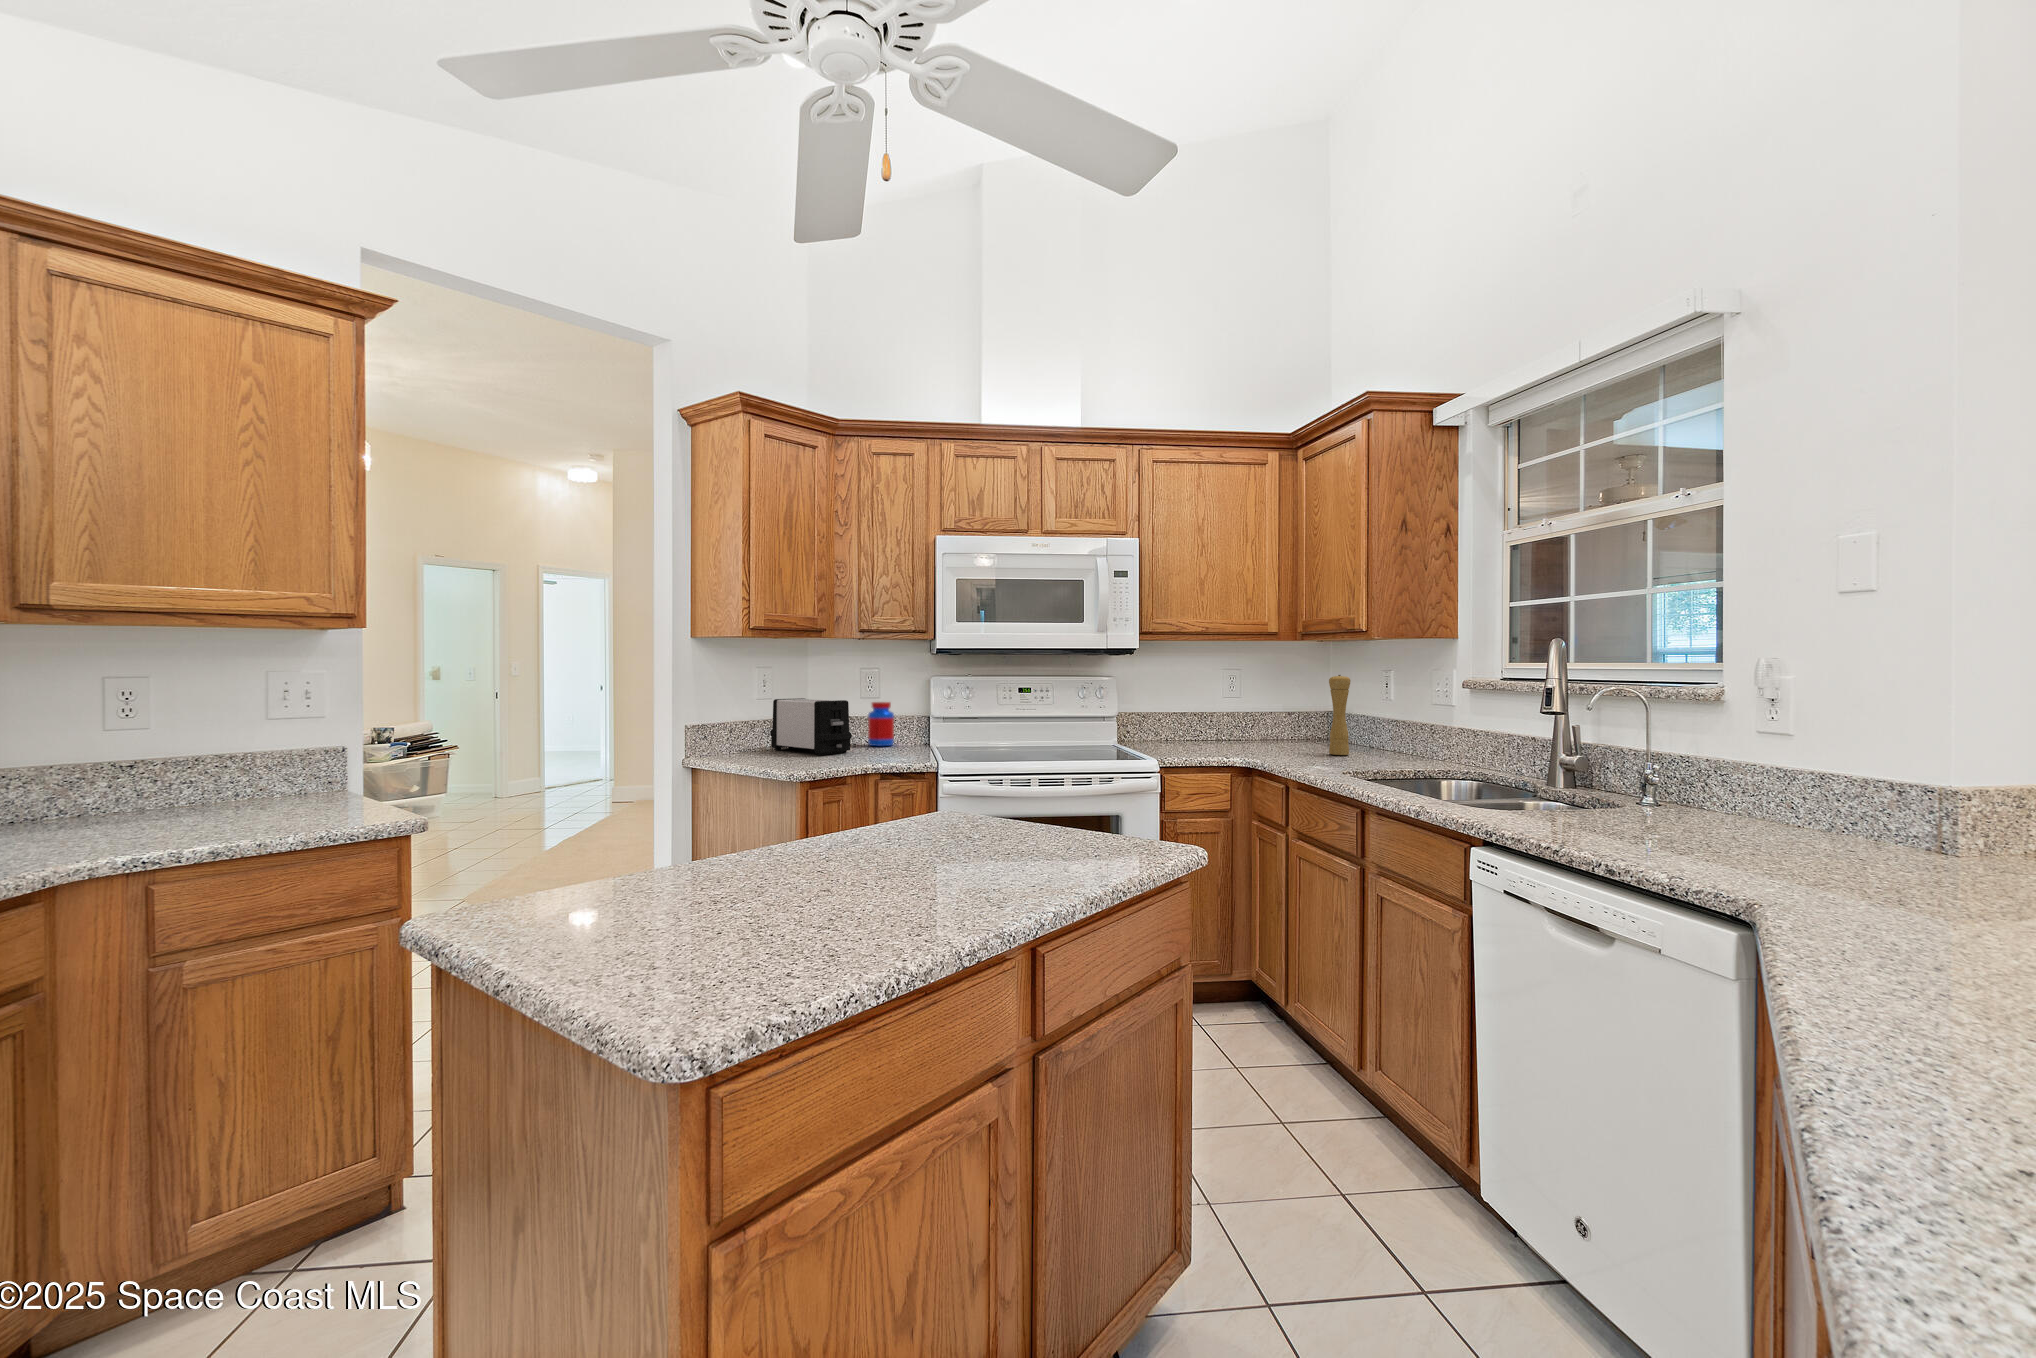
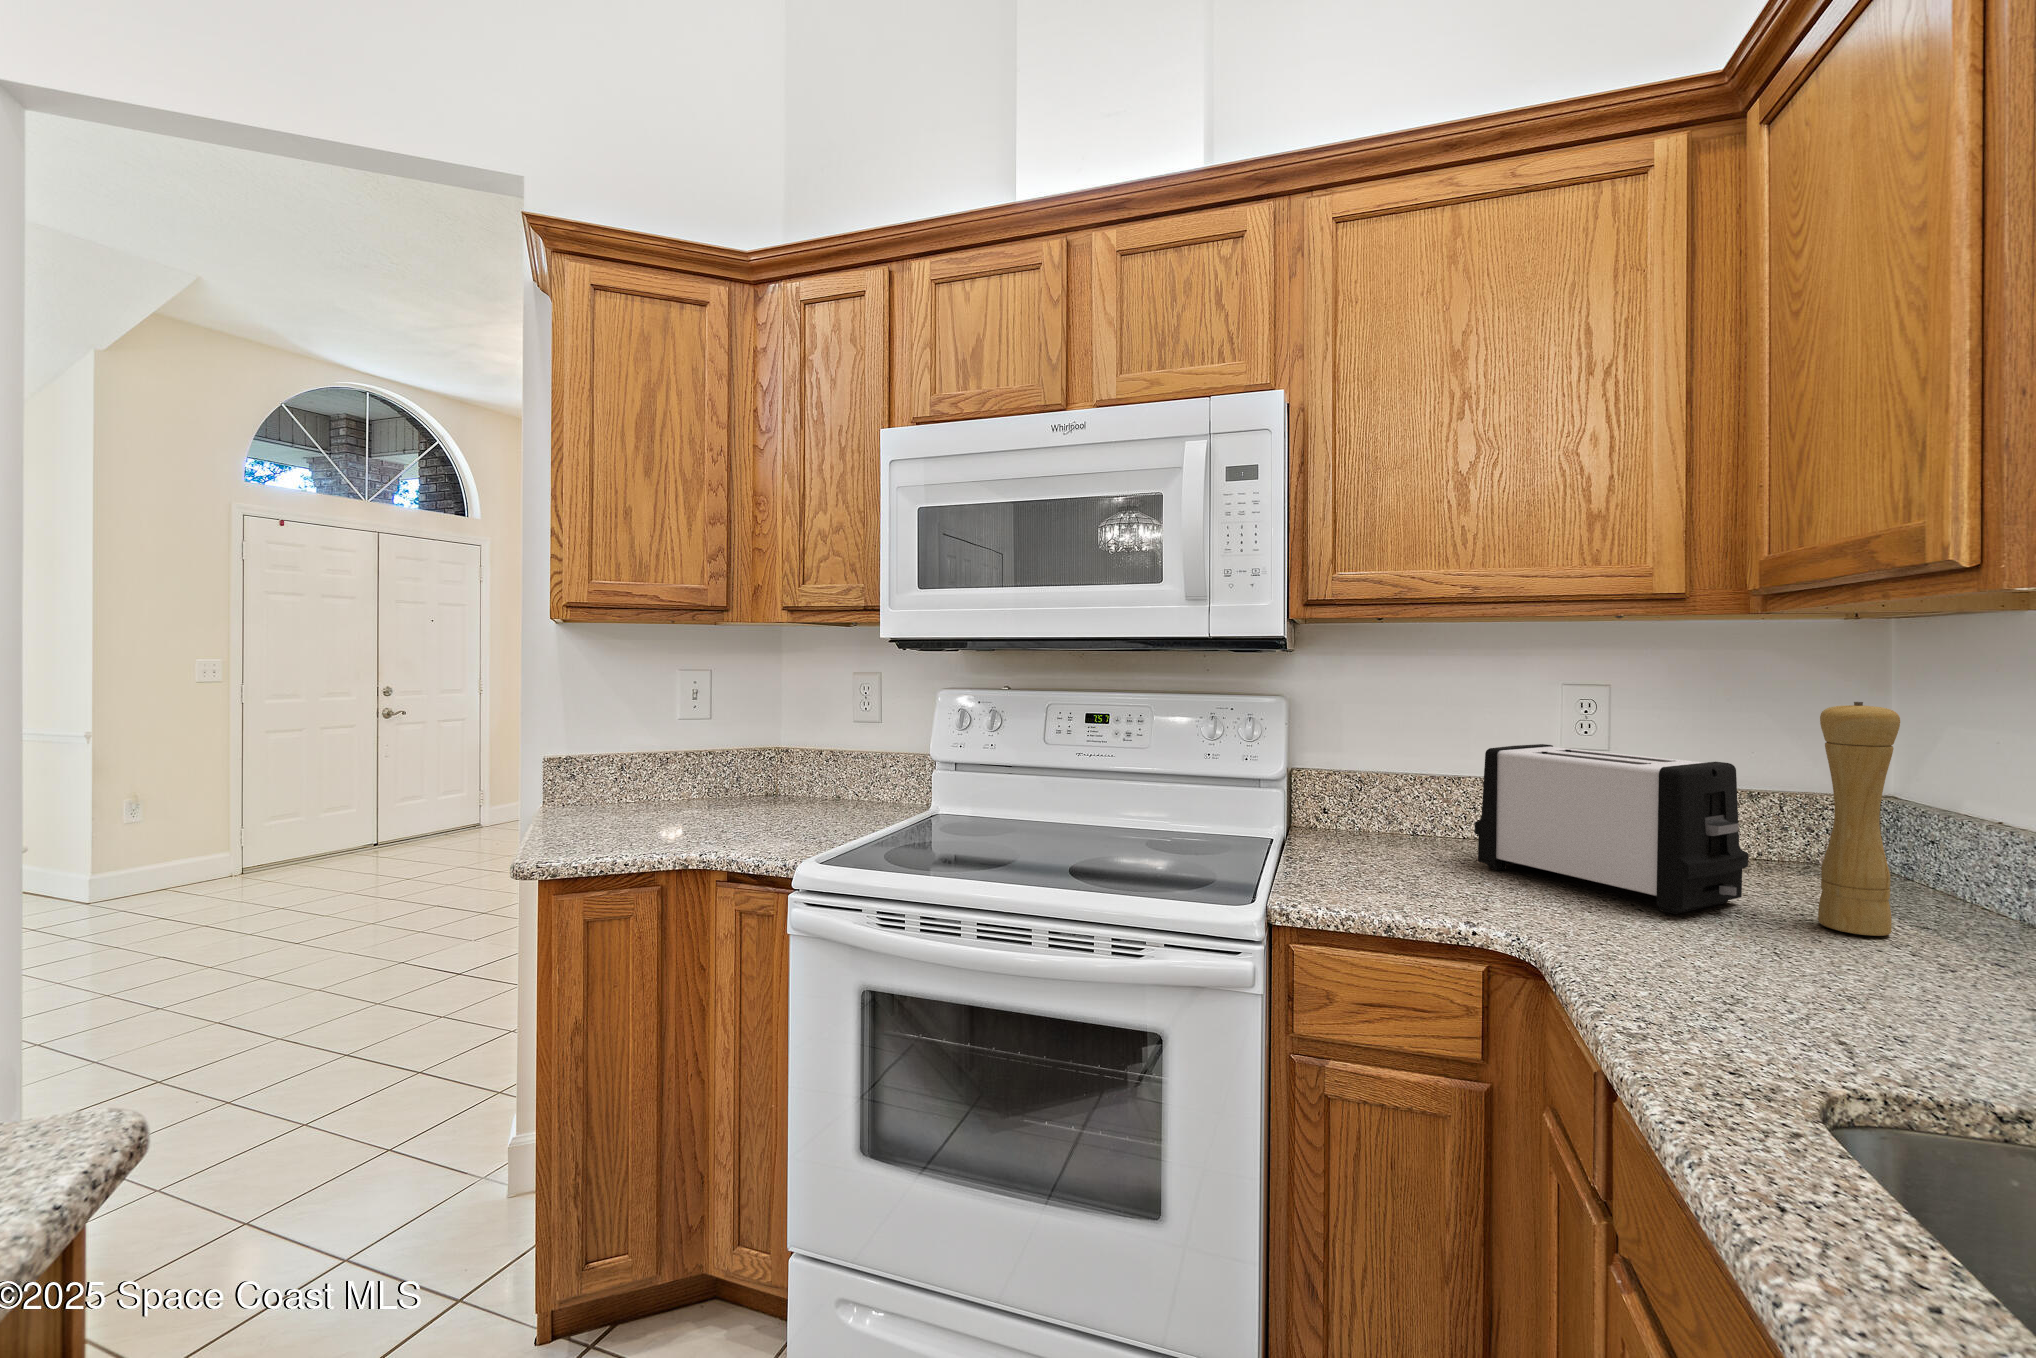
toaster: present [770,698,852,755] -> present [1475,744,1748,914]
jar: present [868,702,894,746] -> none [844,728,887,804]

